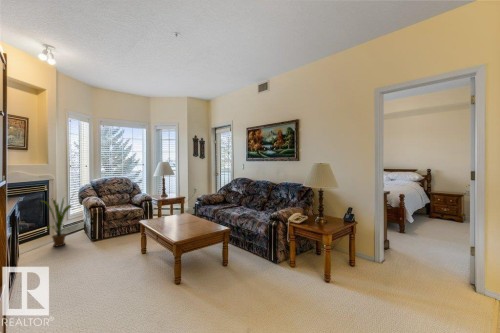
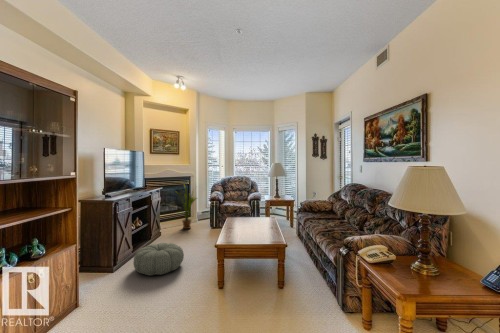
pouf: none [48,257,116,298] -> present [133,243,184,275]

